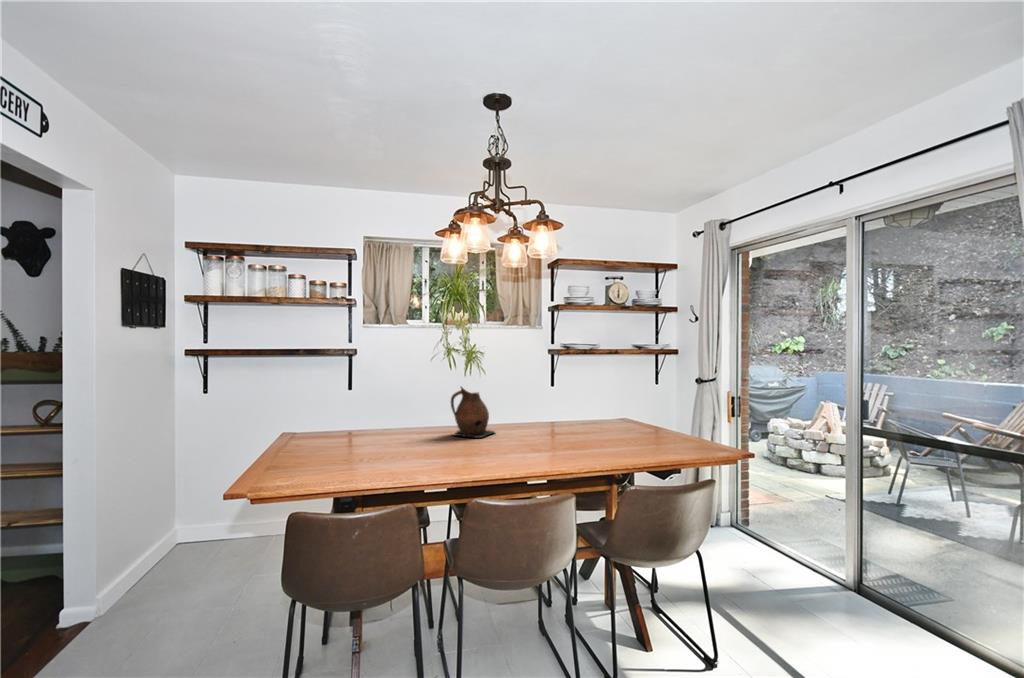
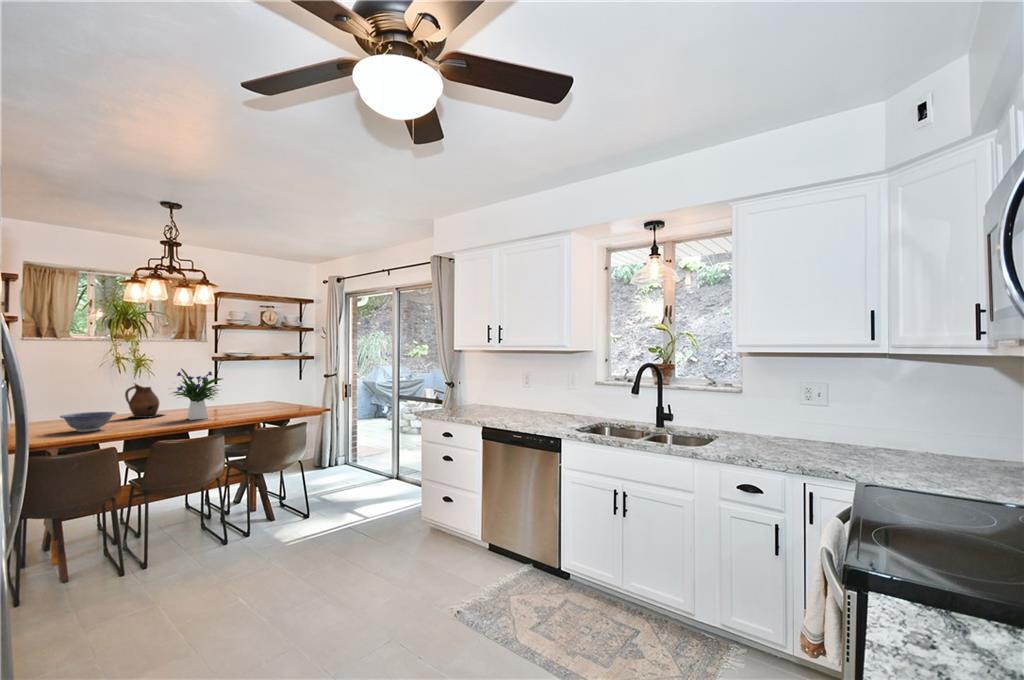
flower arrangement: none [495,370,570,452] -> present [173,368,222,420]
decorative bowl: none [366,432,431,465] -> present [60,412,116,432]

